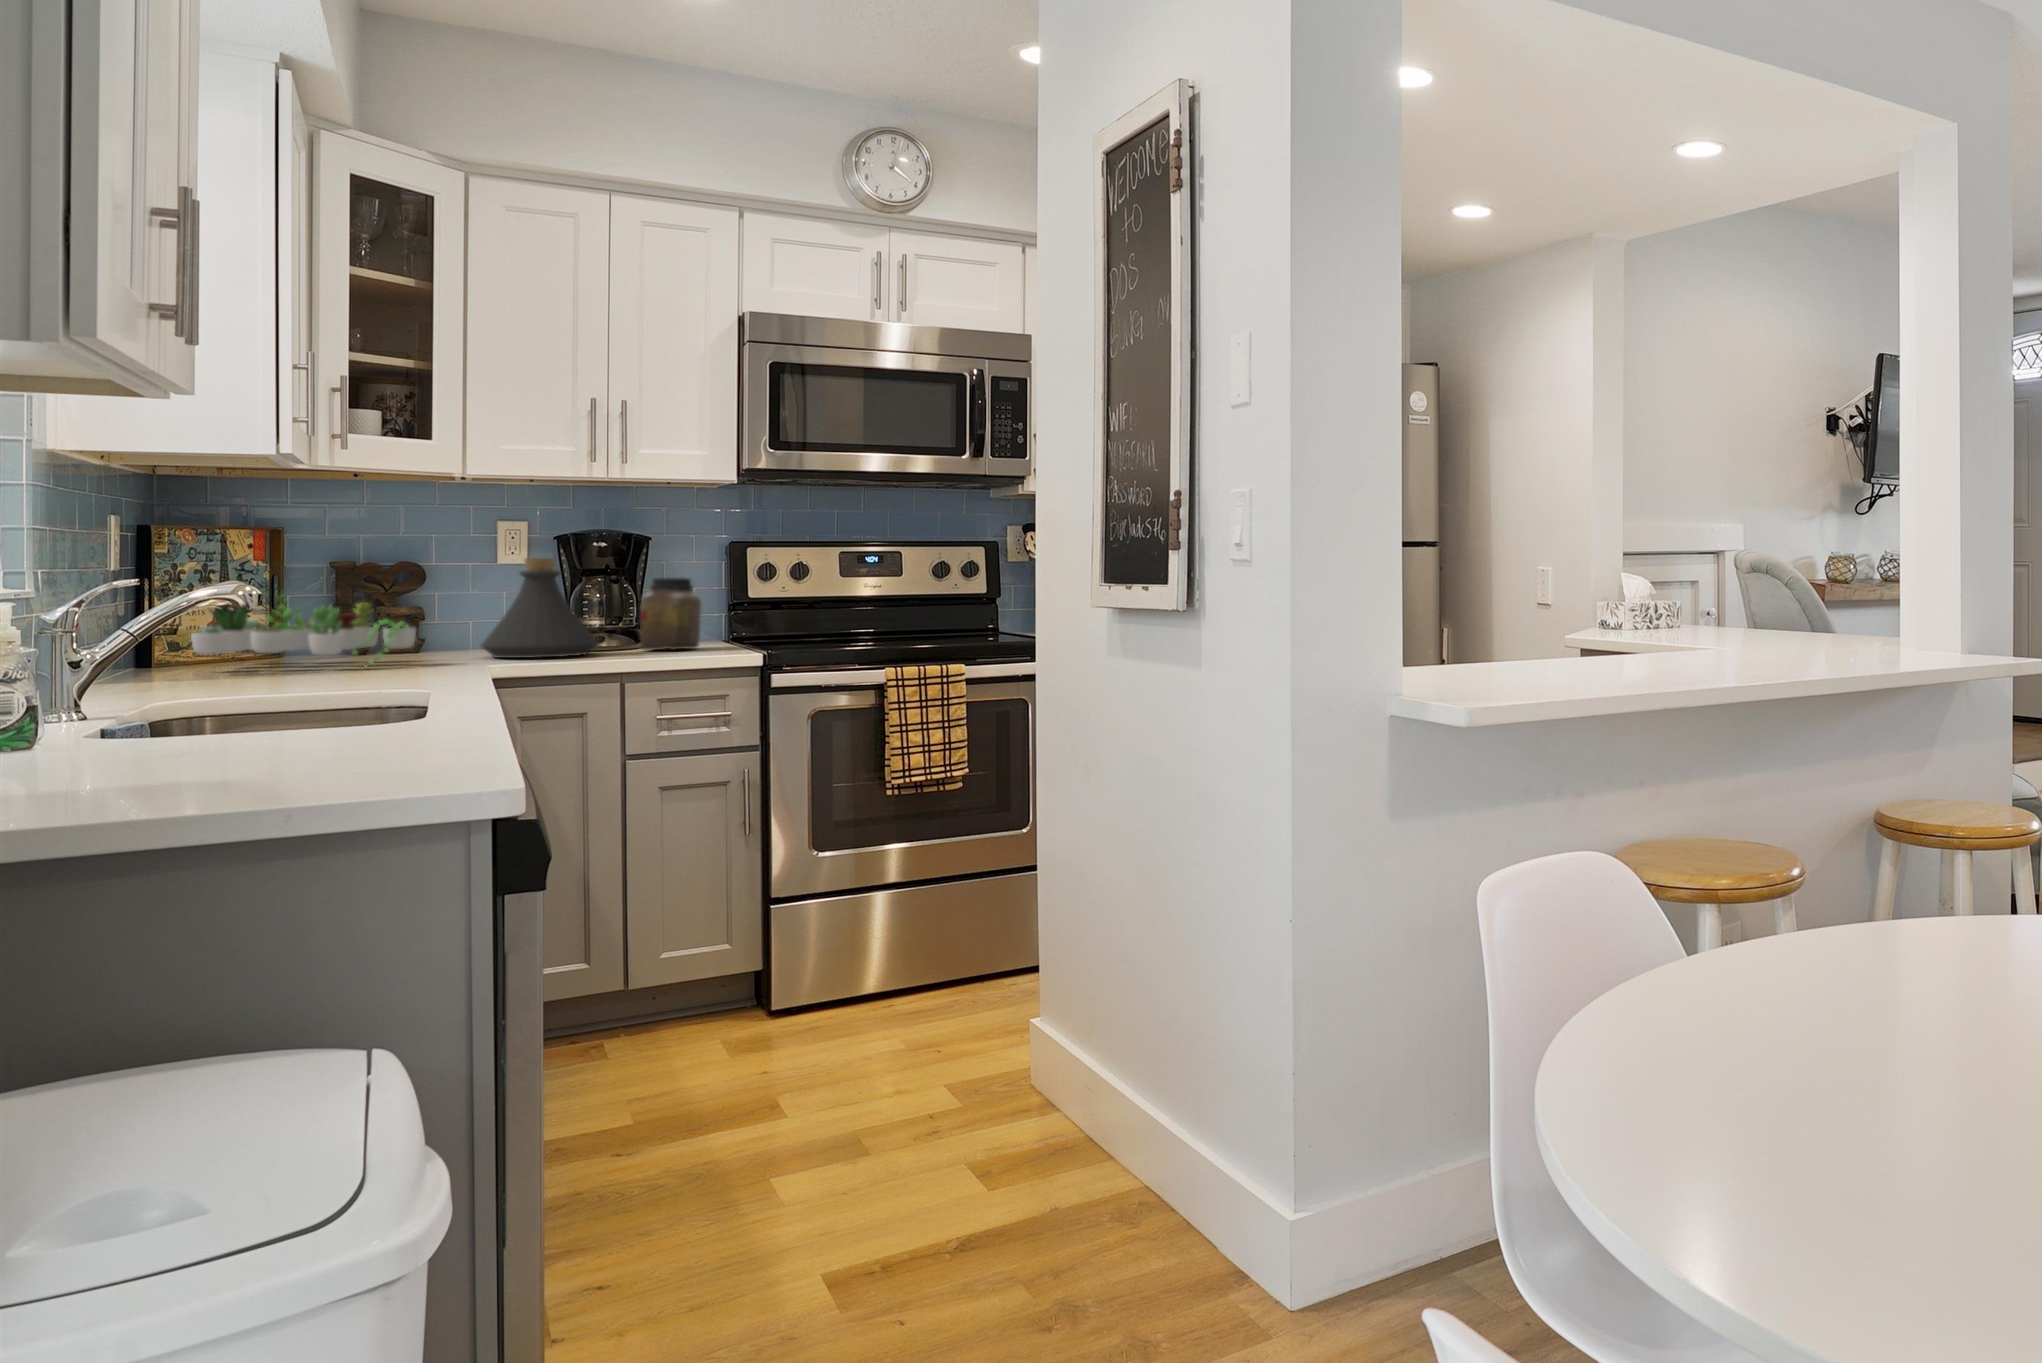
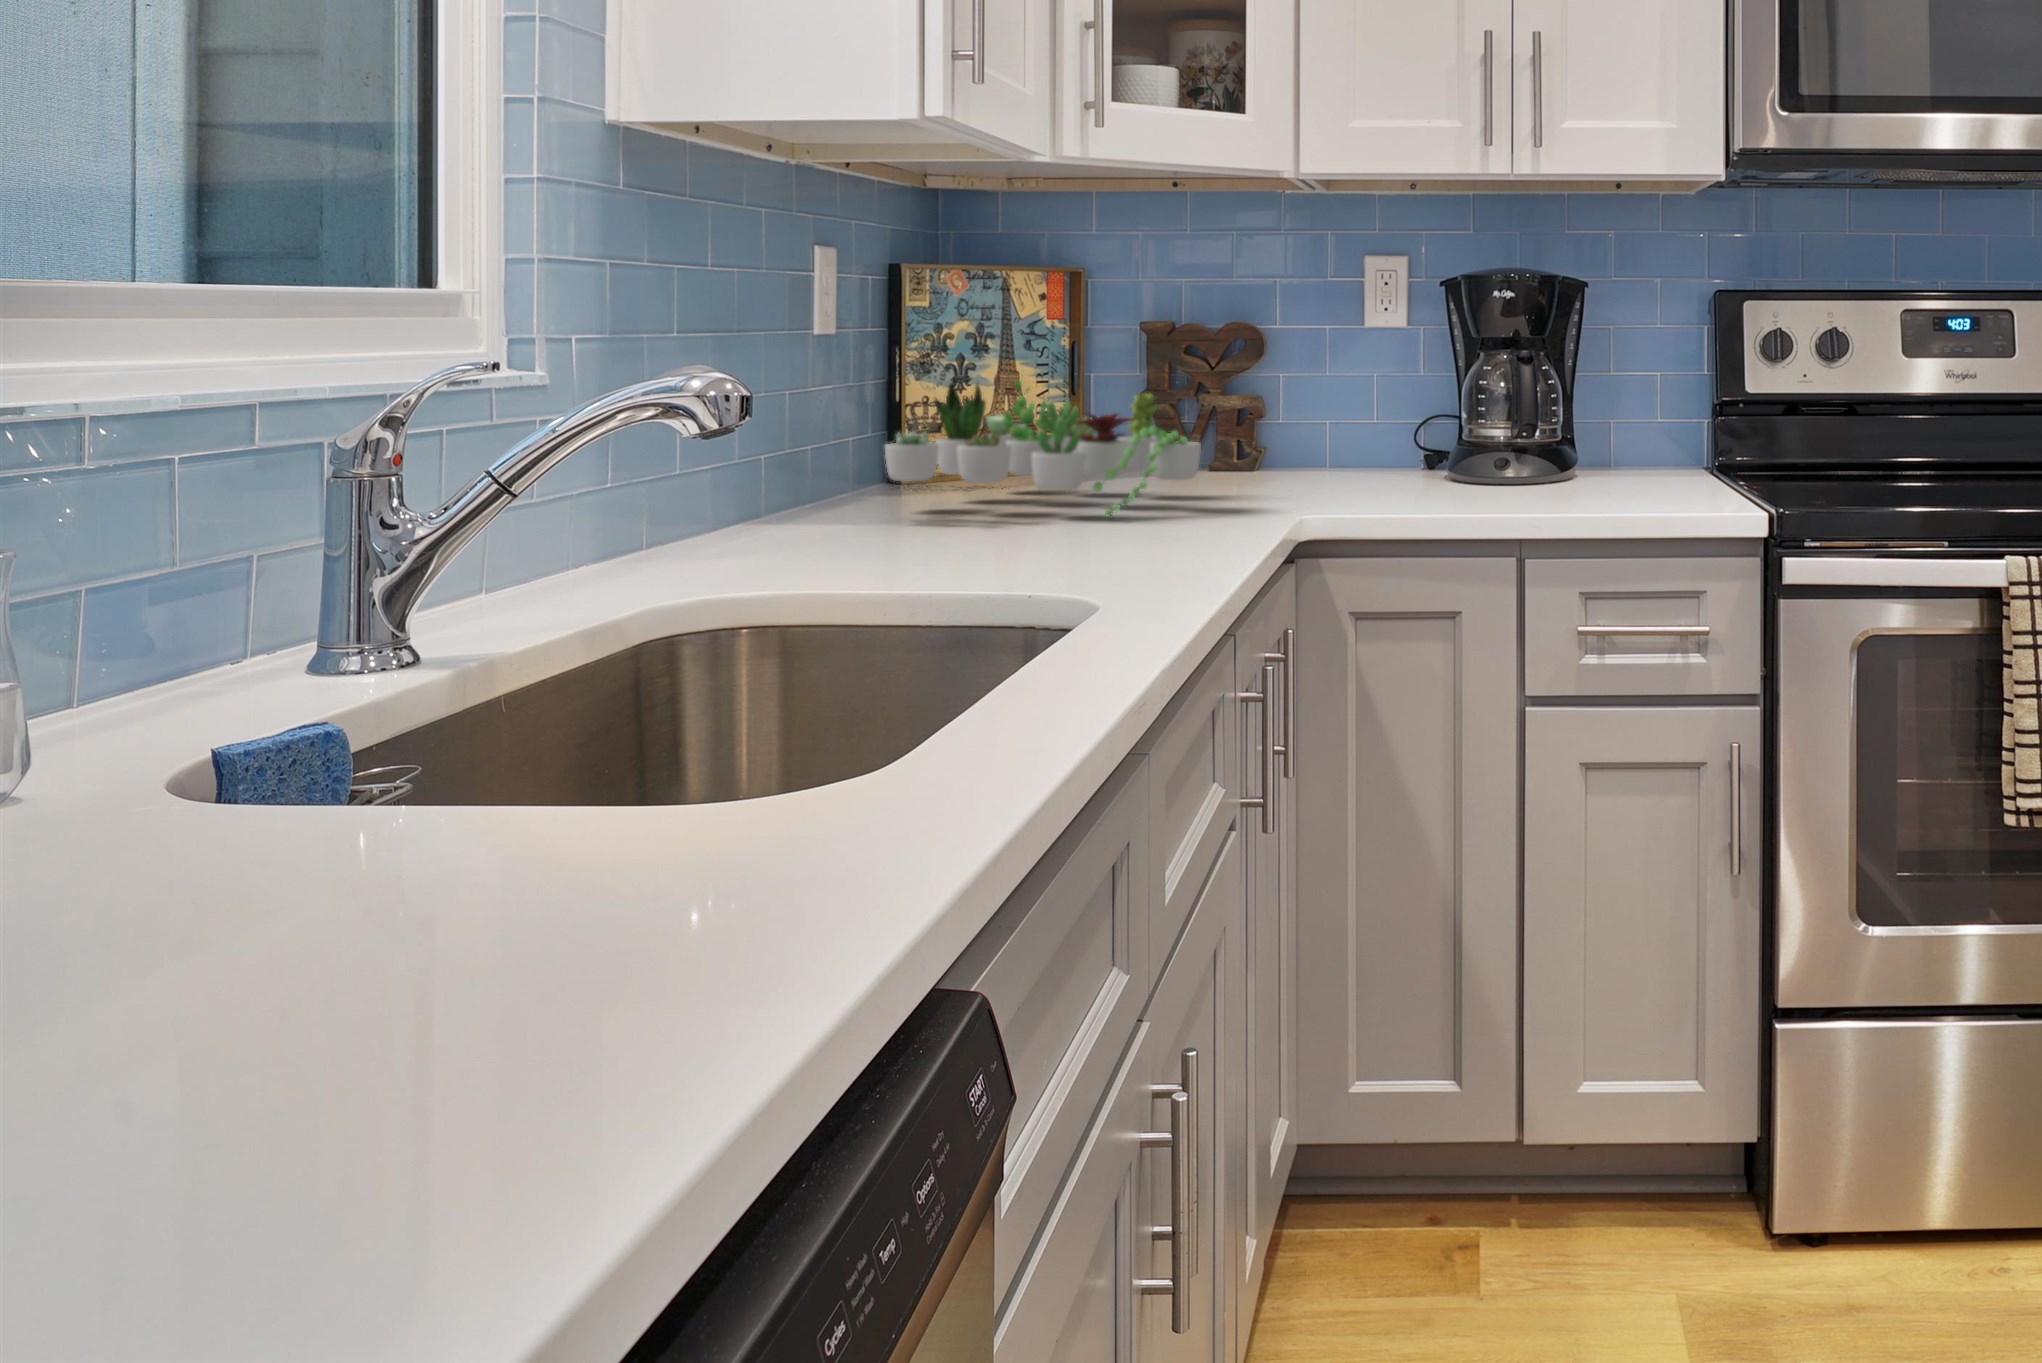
bottle: present [481,558,598,658] -> none [1311,318,1492,502]
jar: present [640,577,701,650] -> none [1562,354,1662,491]

